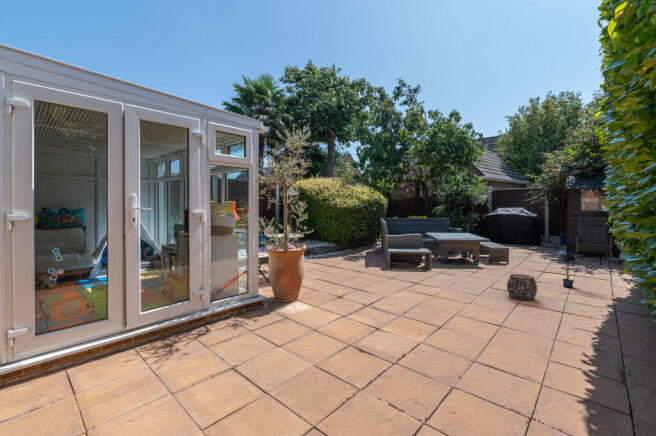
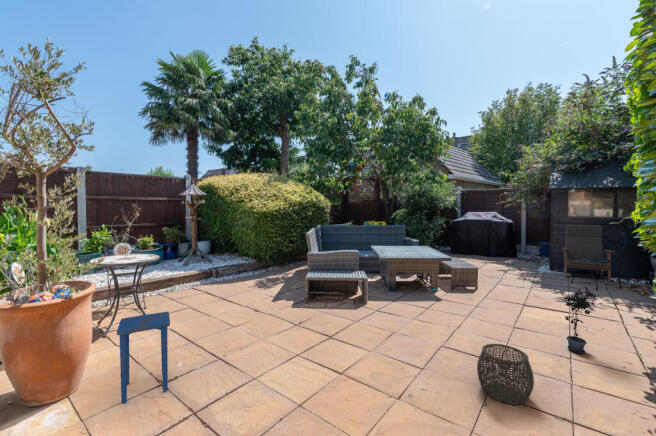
side table: none [319,256,347,296] -> present [117,312,170,403]

